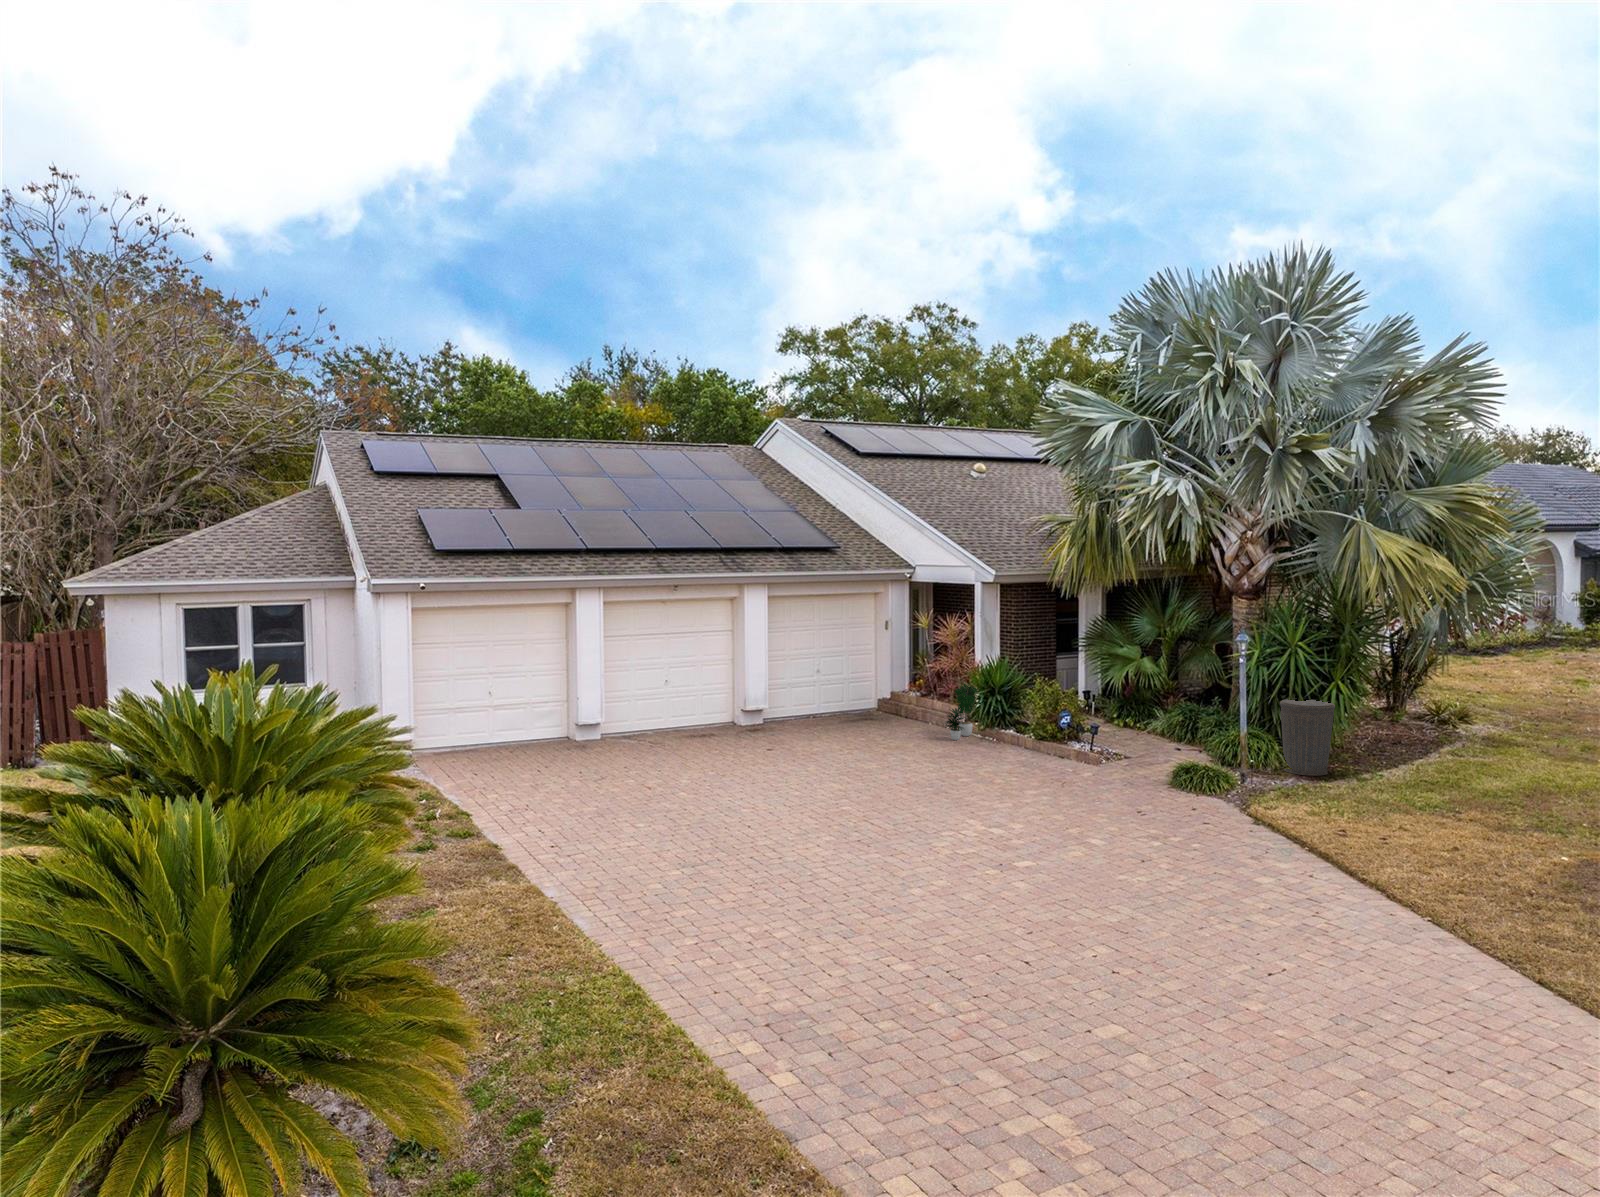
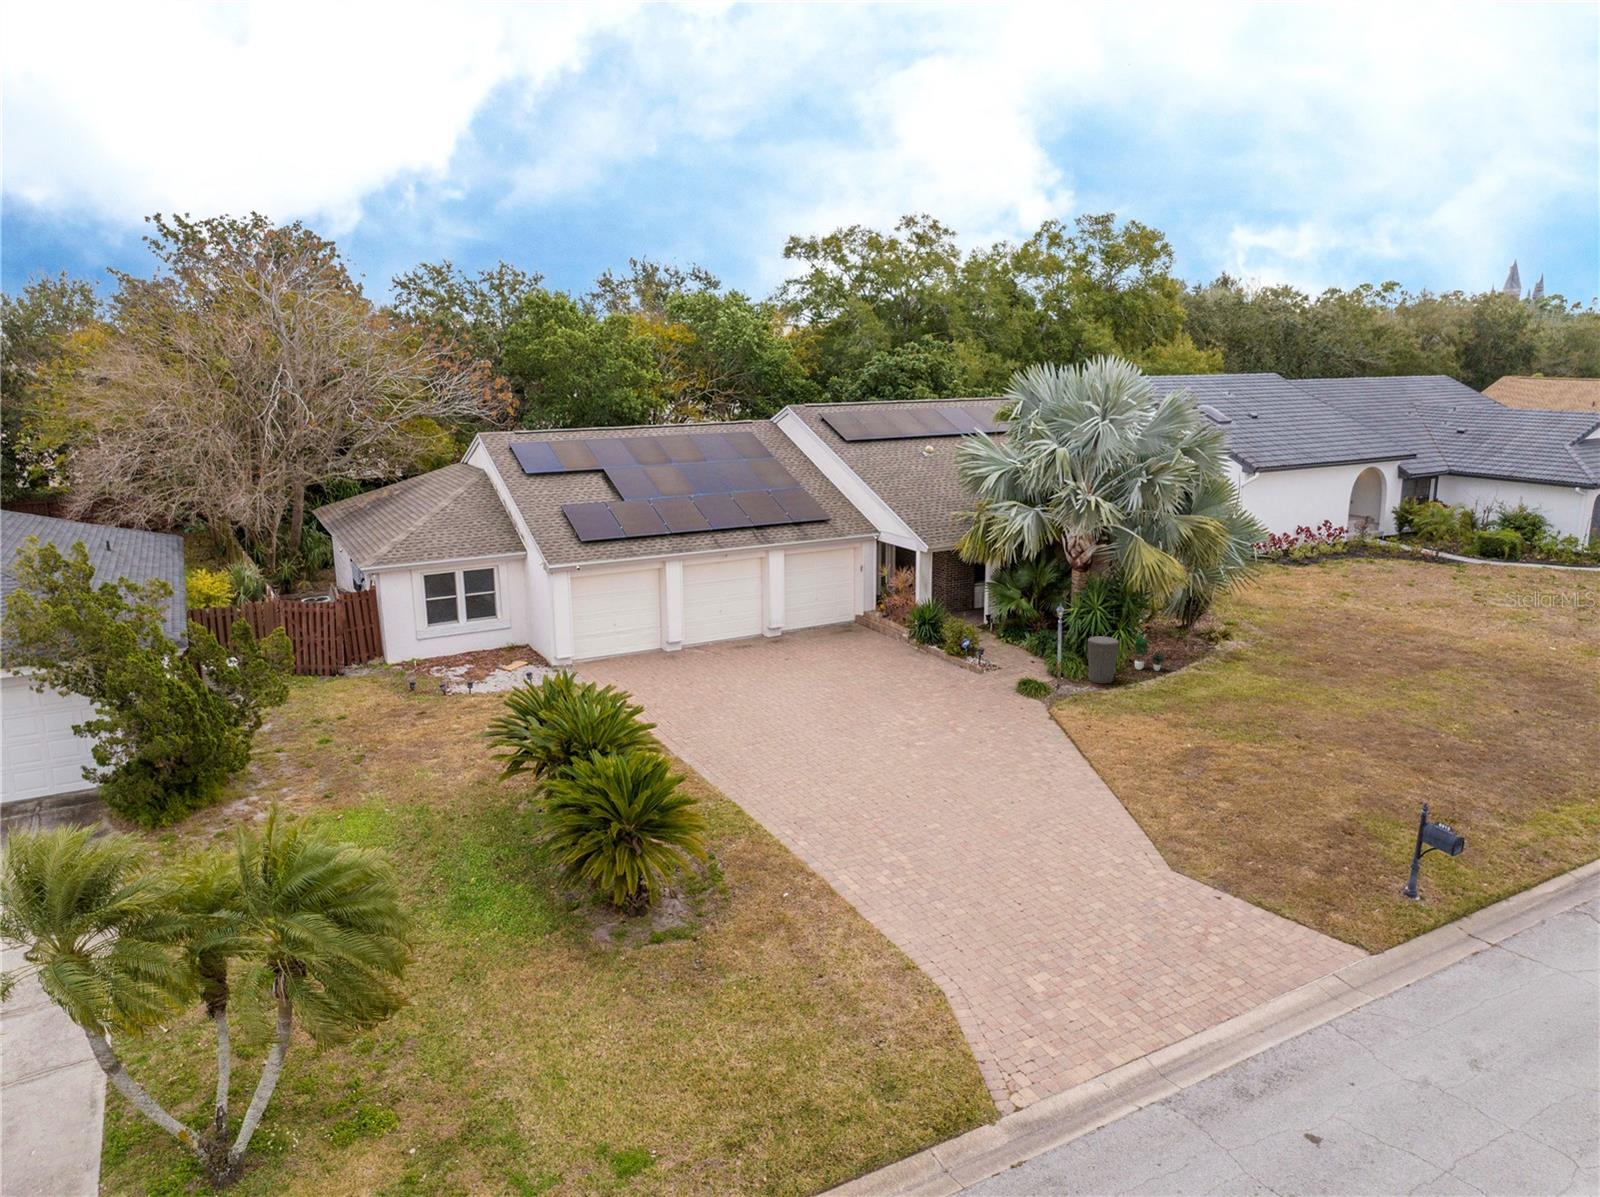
potted plant: present [945,684,977,740] -> present [1134,634,1164,671]

